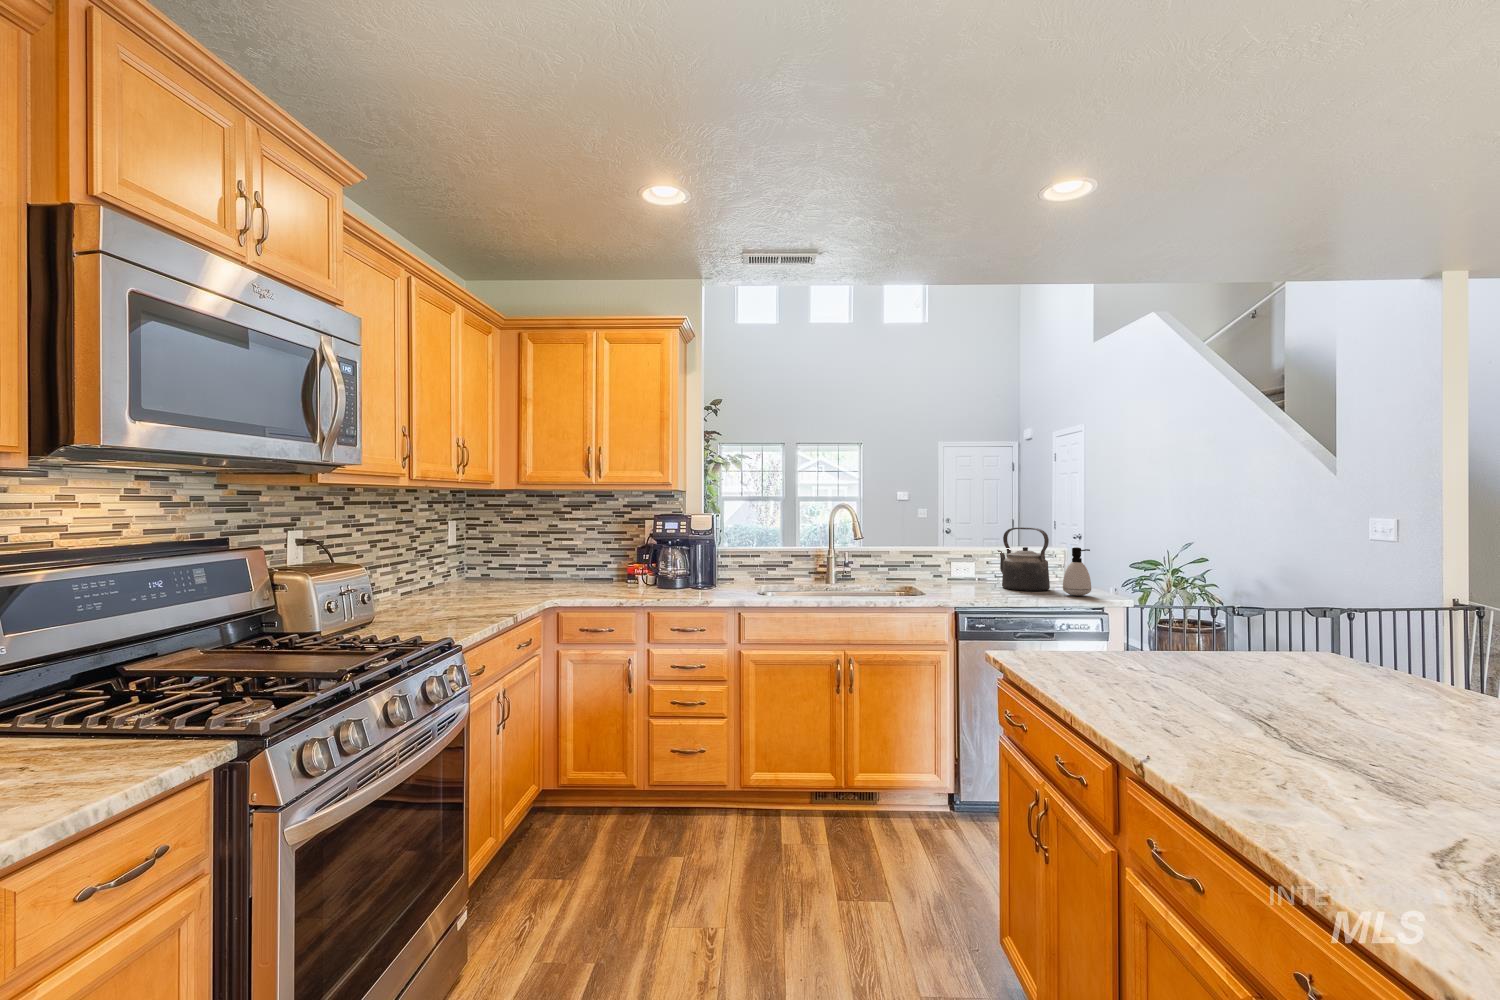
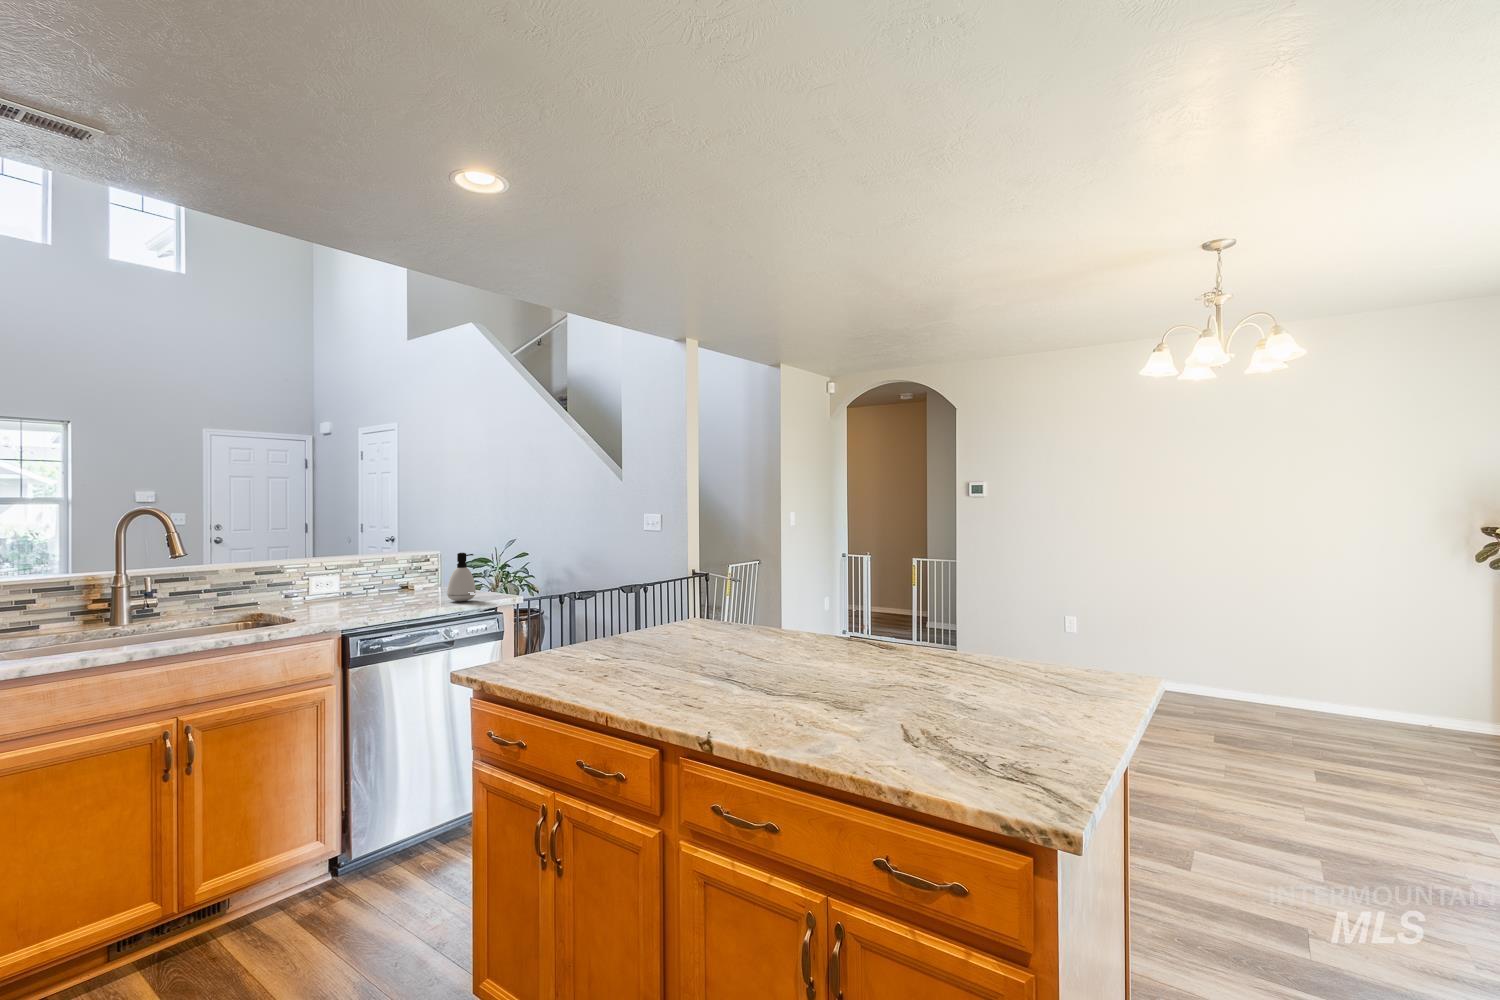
kettle: present [997,527,1050,591] -> none [366,534,430,603]

